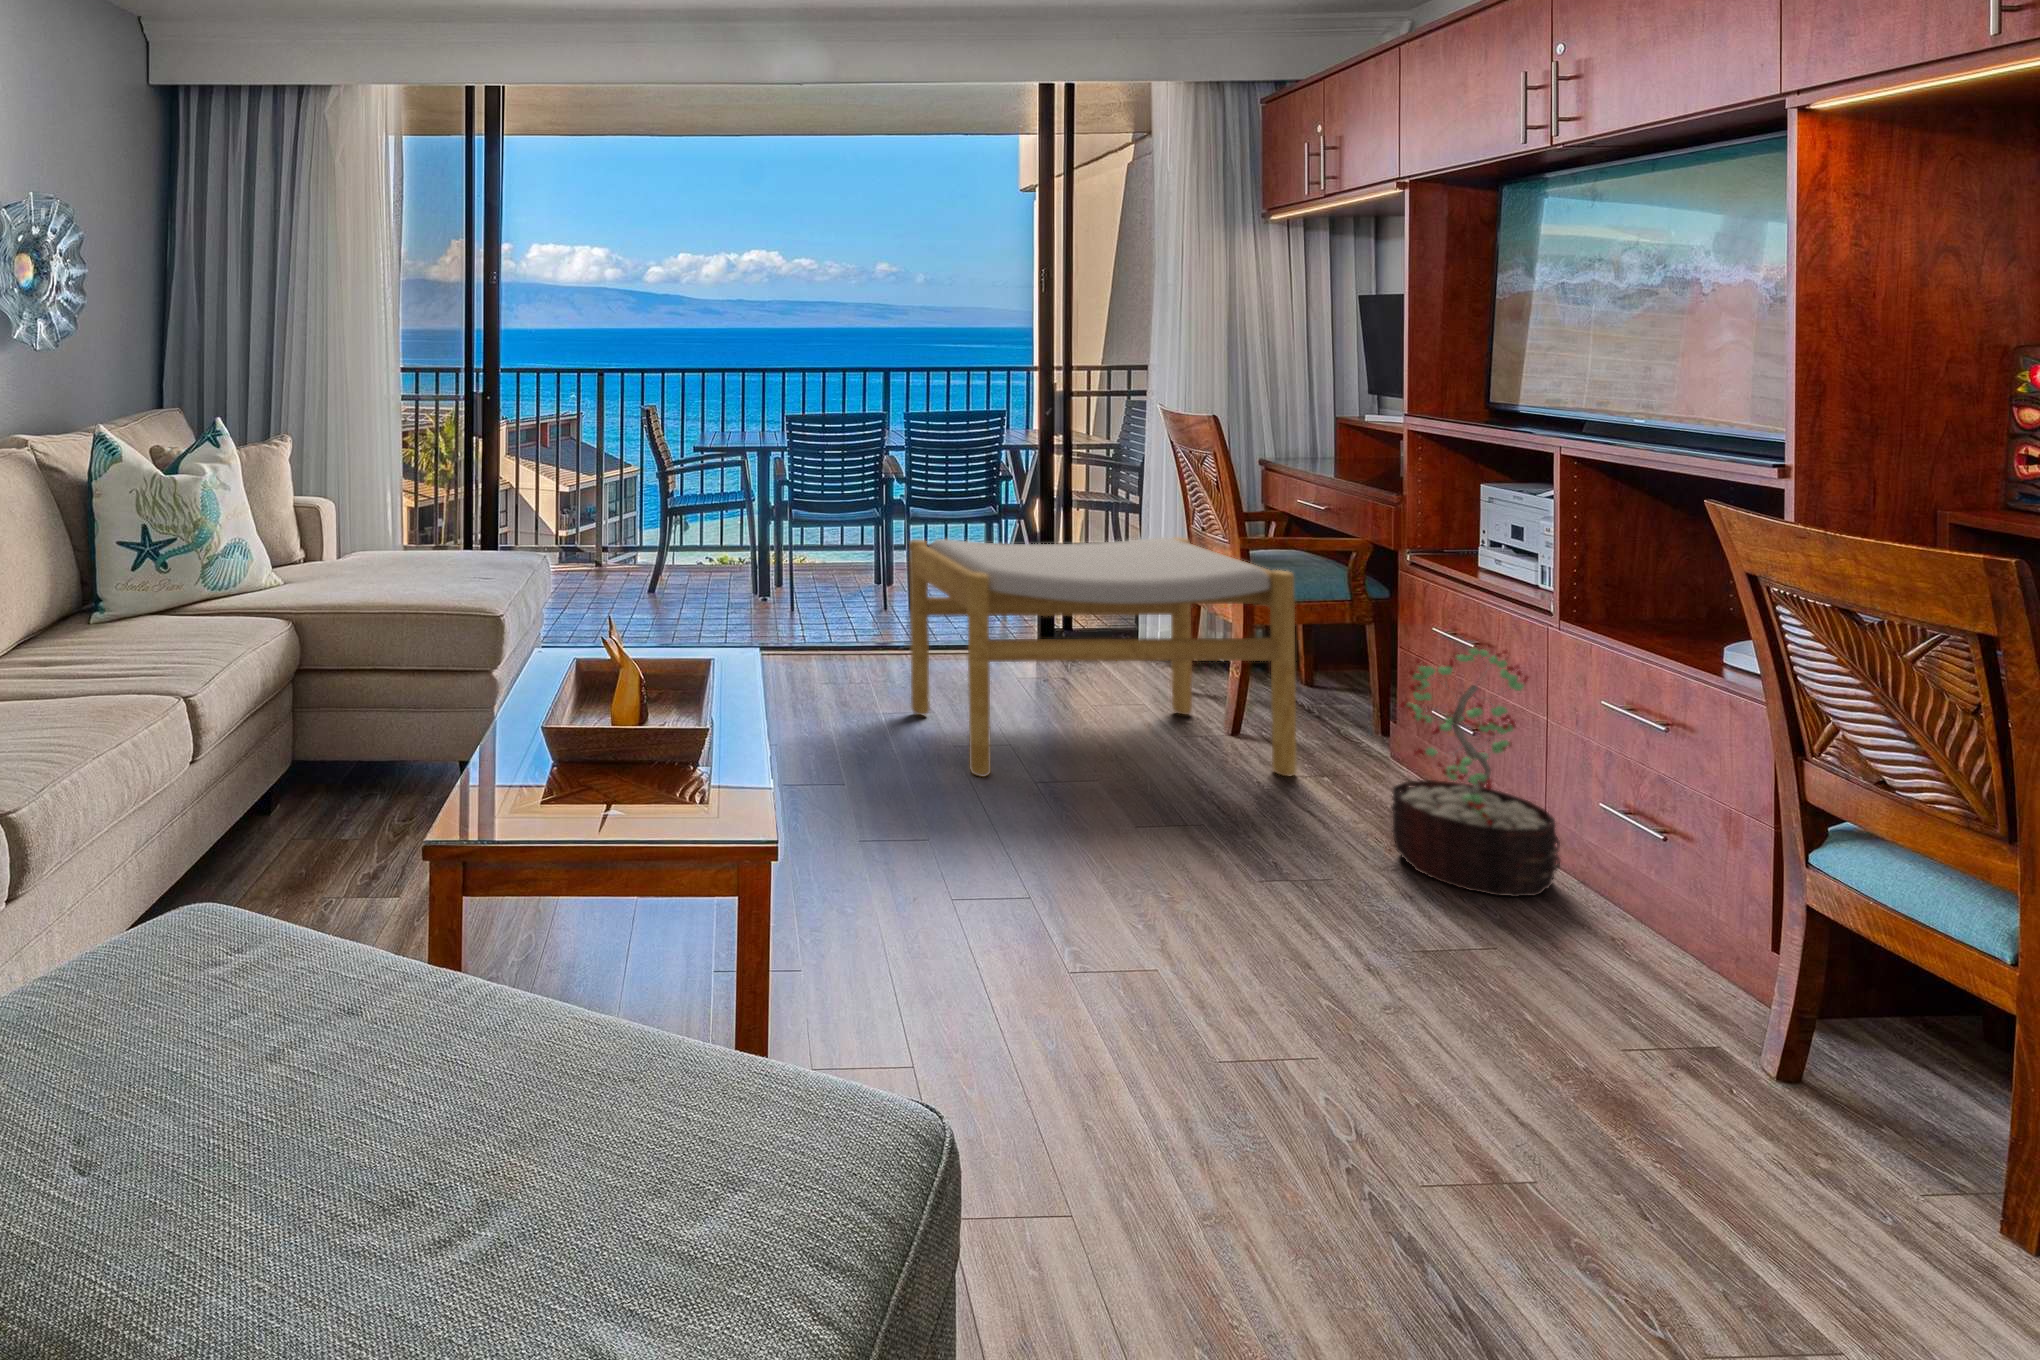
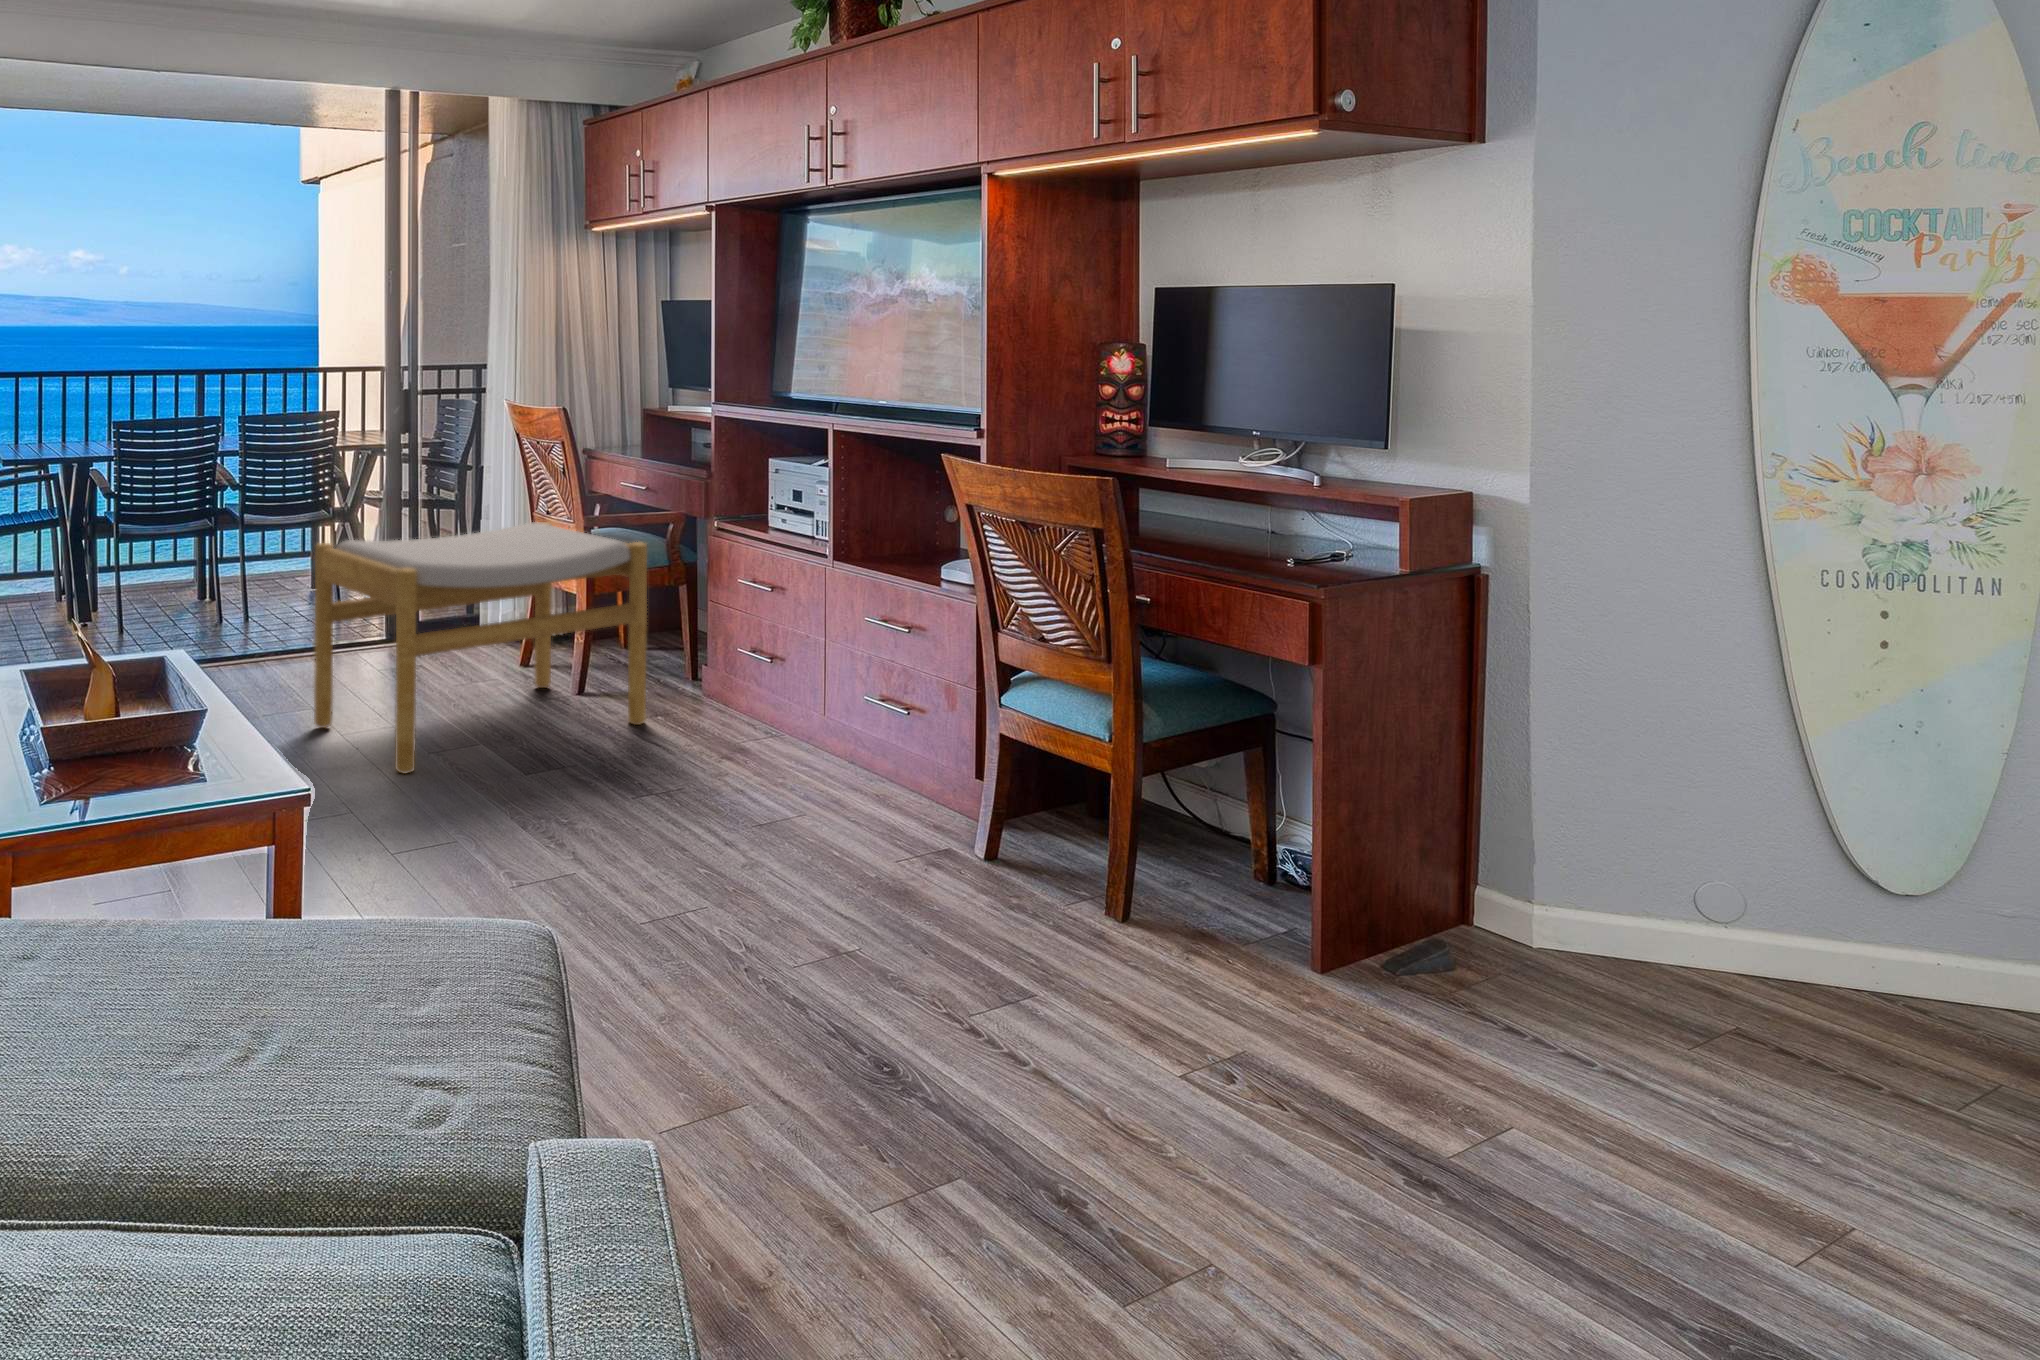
decorative plant: present [1391,647,1560,897] -> none [731,587,836,784]

